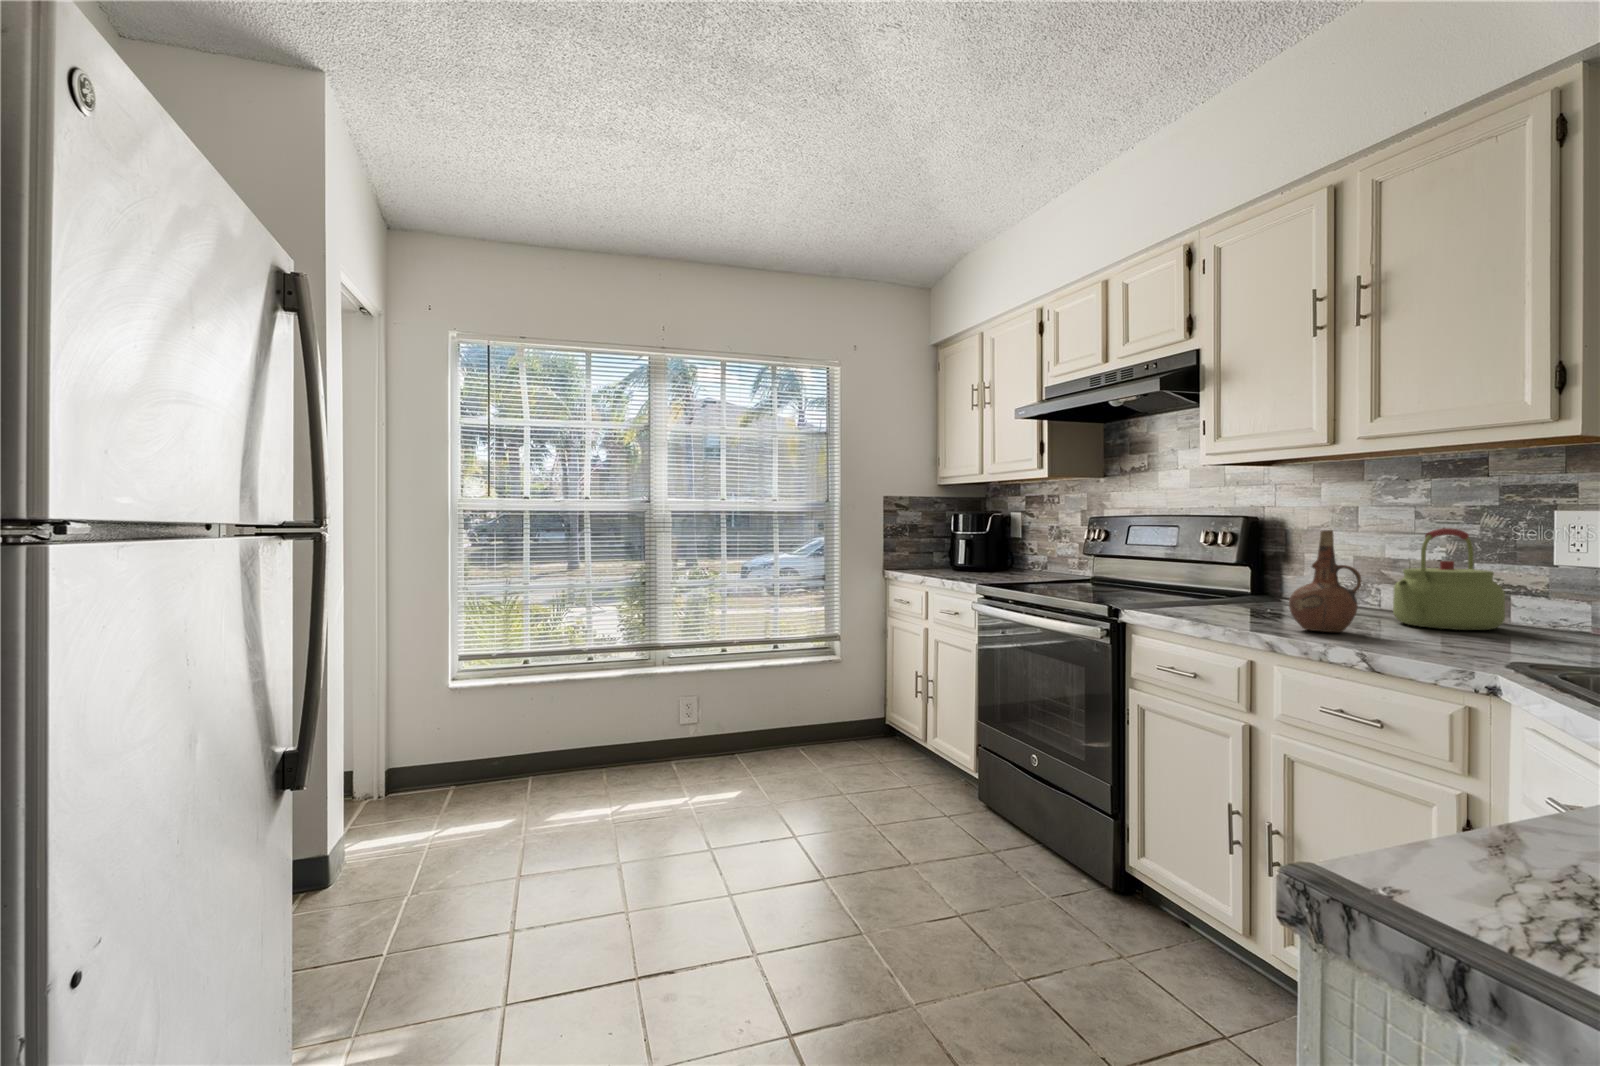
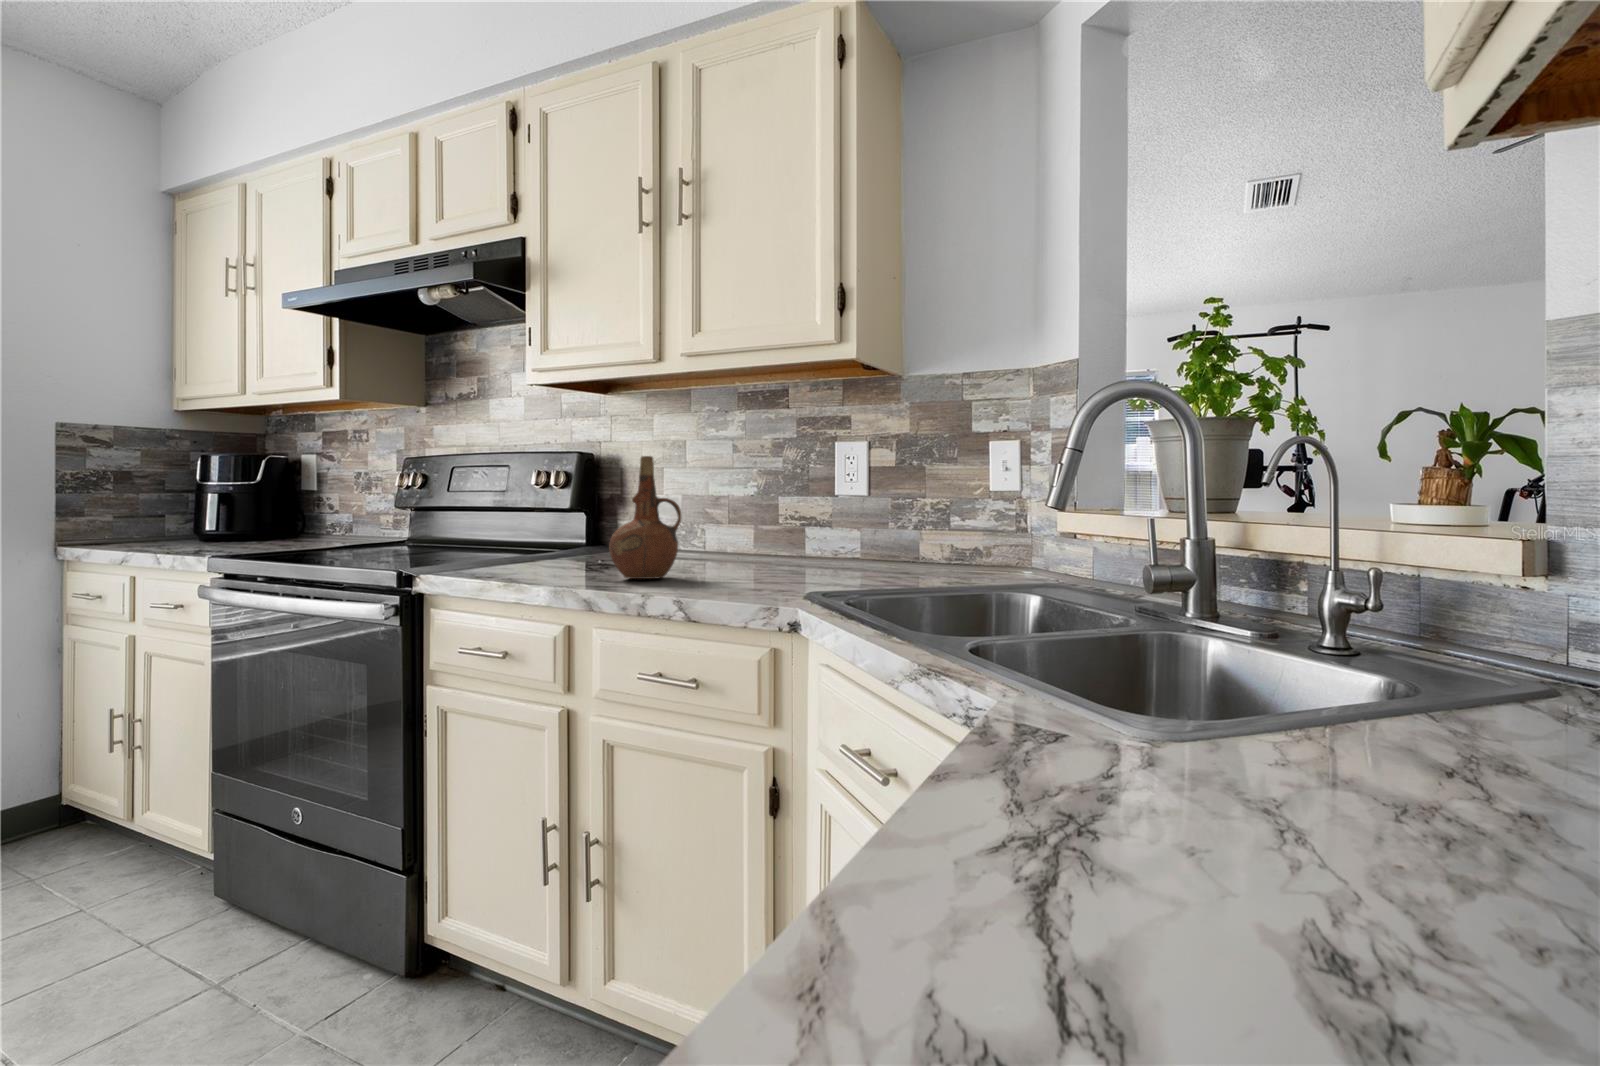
kettle: present [1393,528,1505,630] -> none [714,460,803,567]

